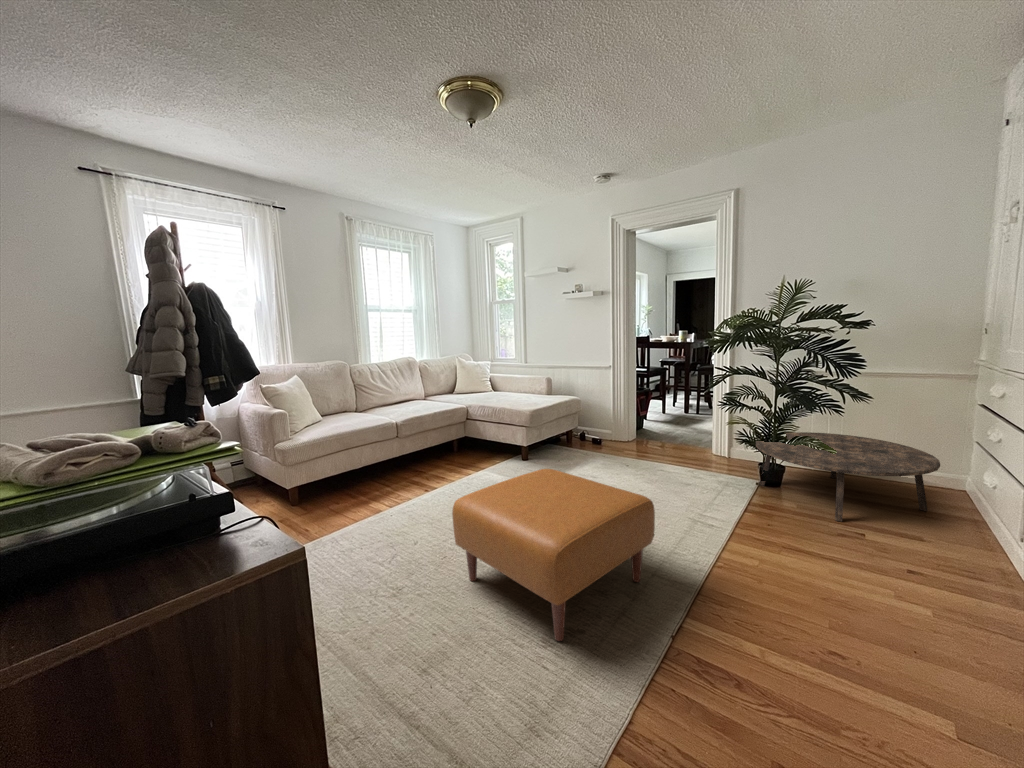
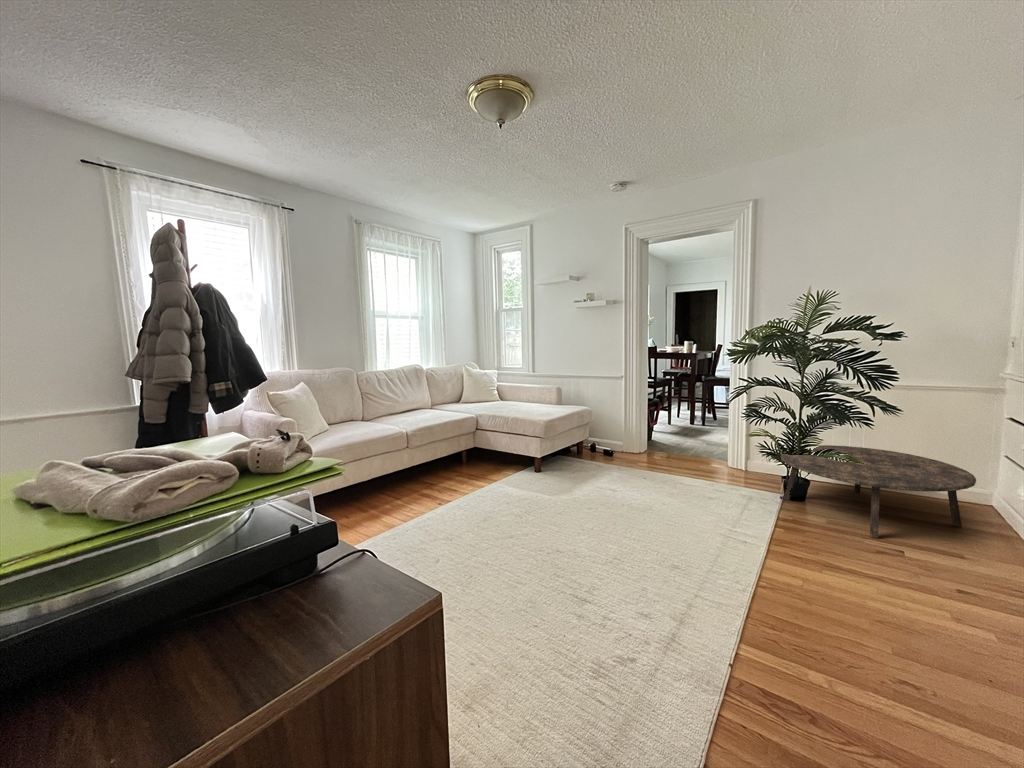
ottoman: present [452,469,655,641] -> none [485,482,700,671]

